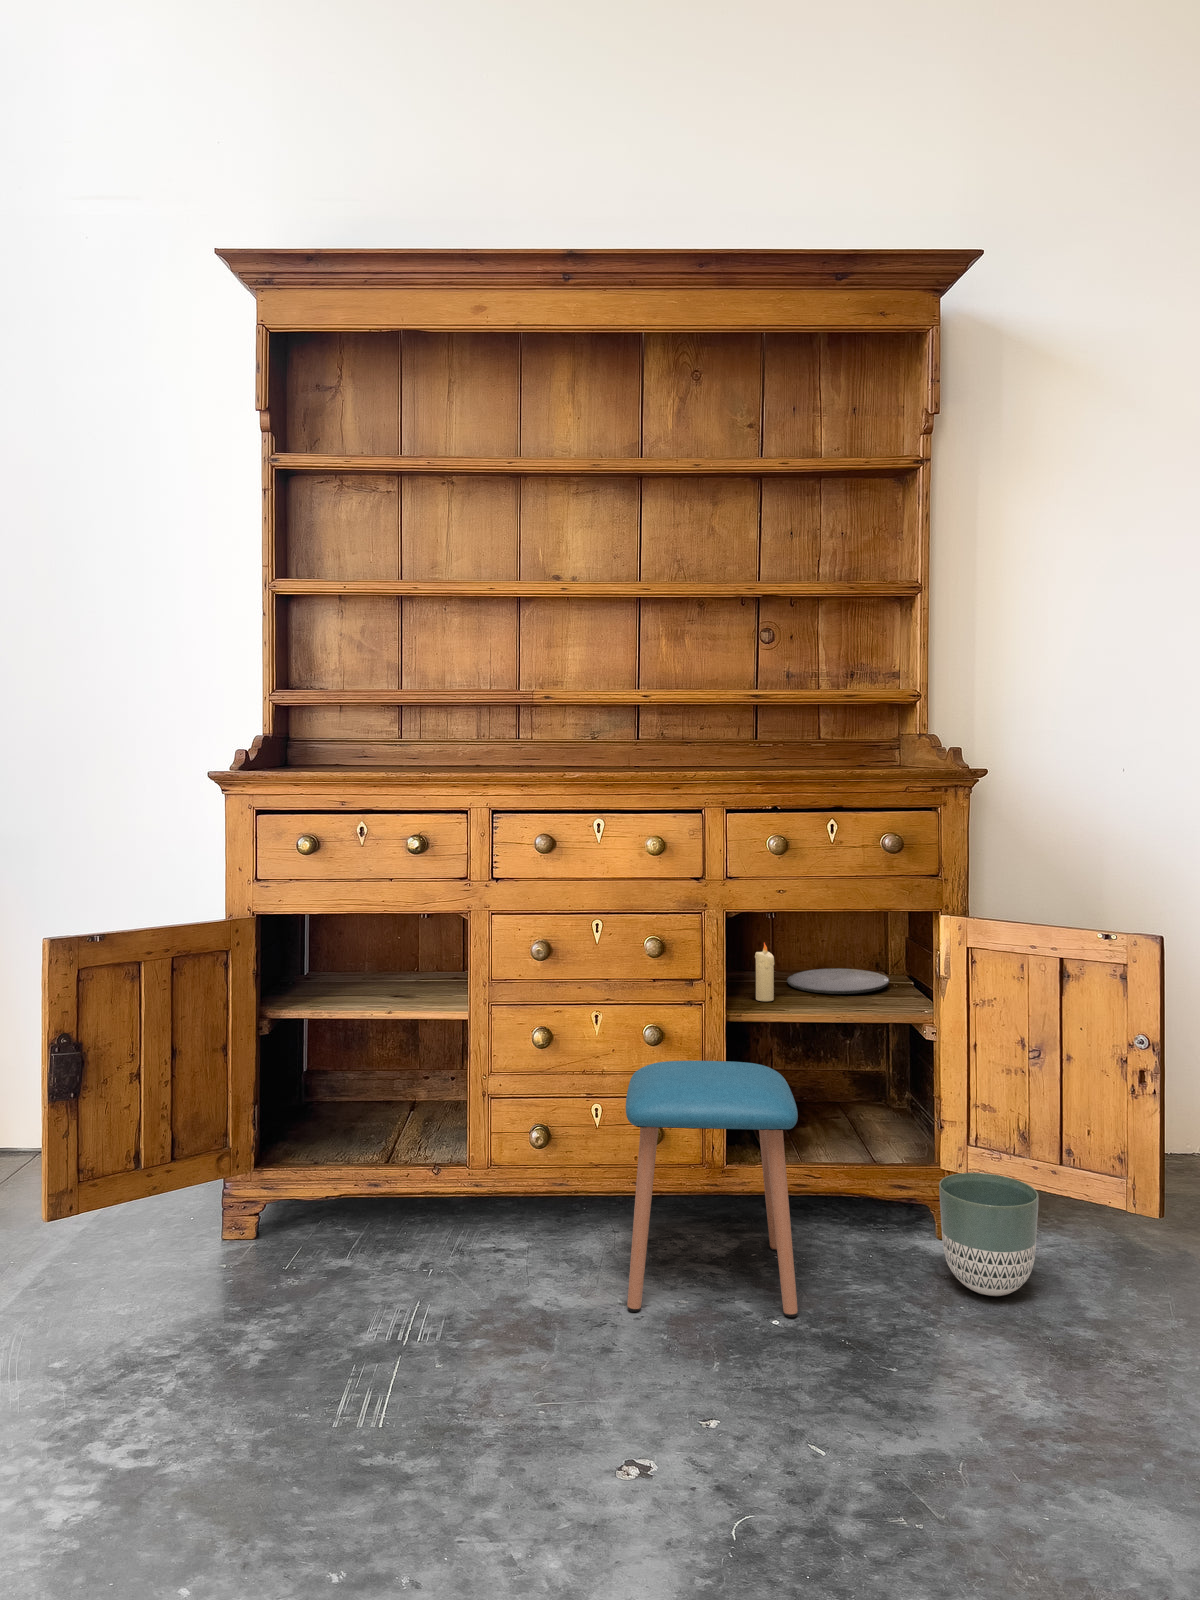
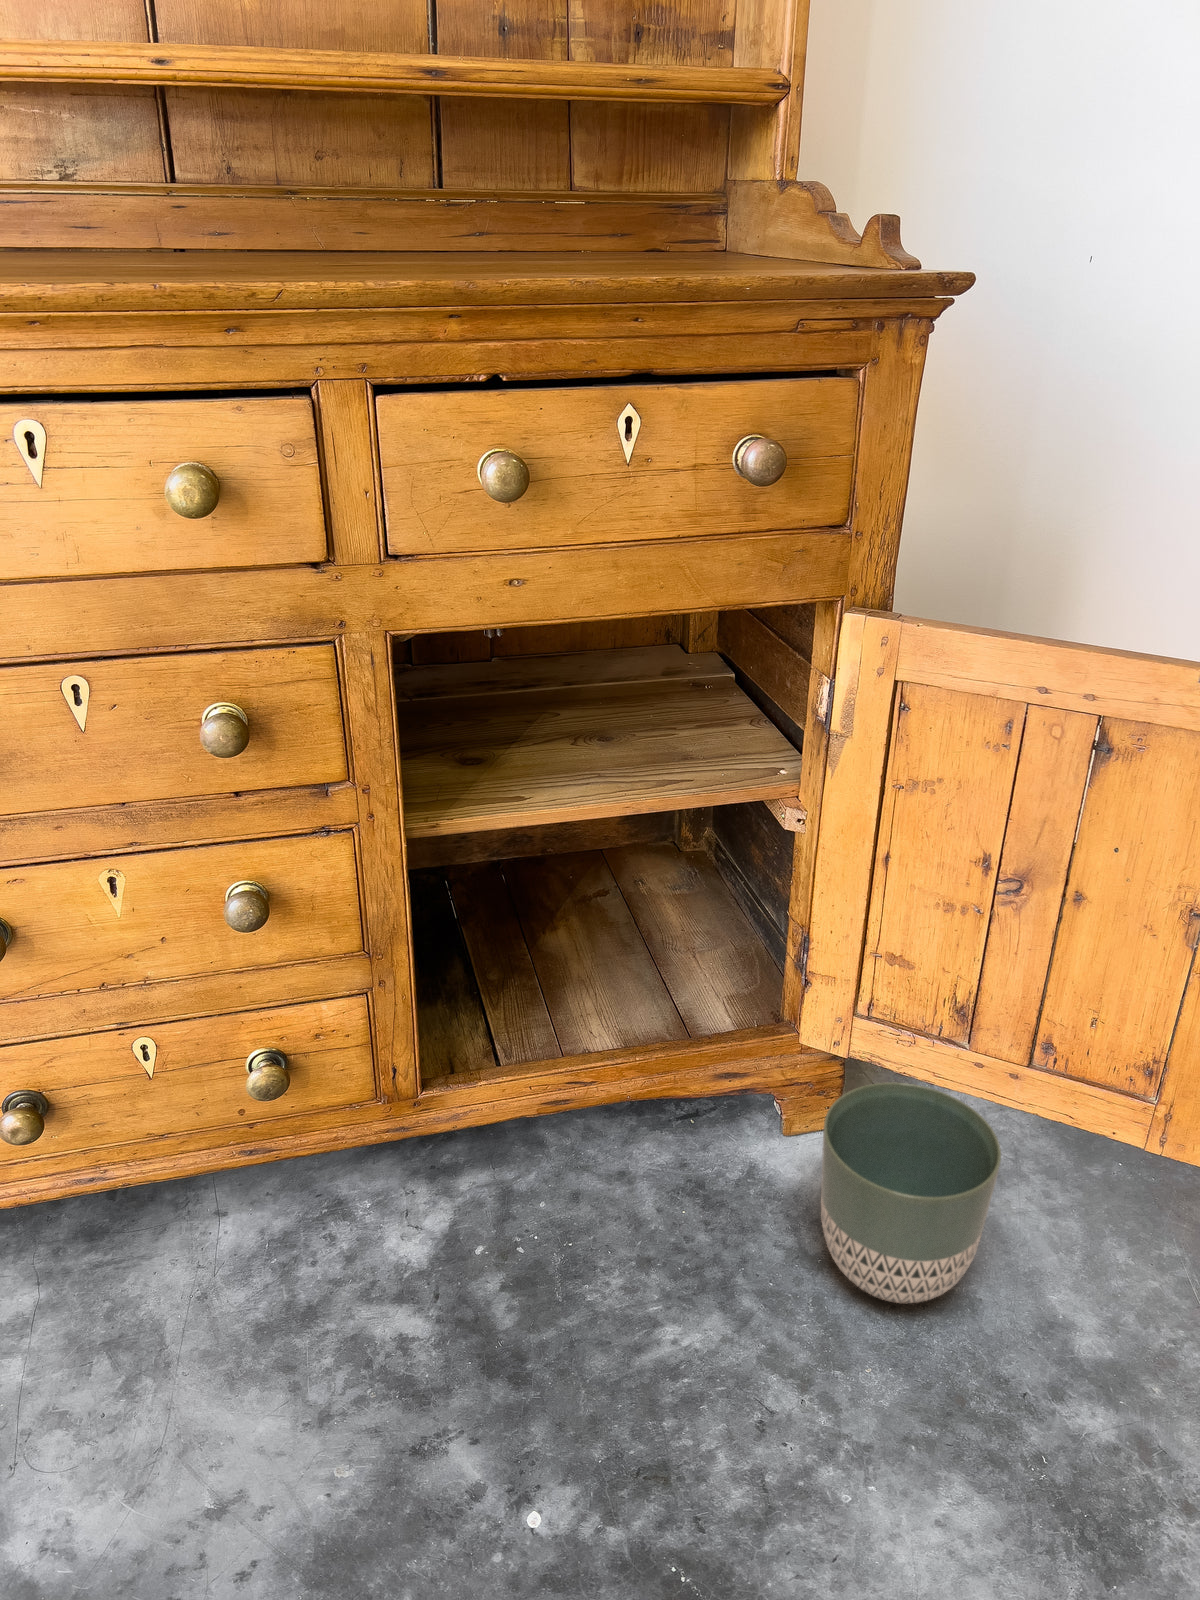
candle: present [755,943,774,1001] -> none [457,651,497,765]
plate: present [787,968,889,994] -> none [516,649,700,724]
stool: present [626,1061,798,1317] -> none [184,947,579,1510]

